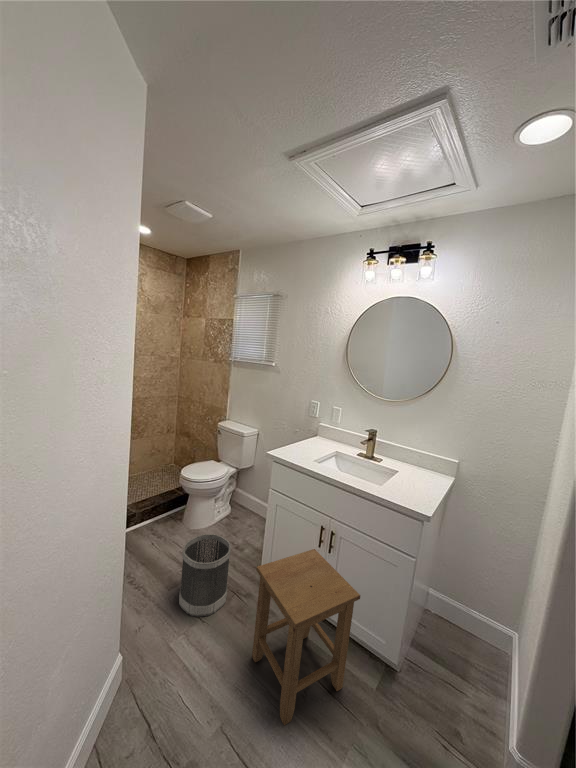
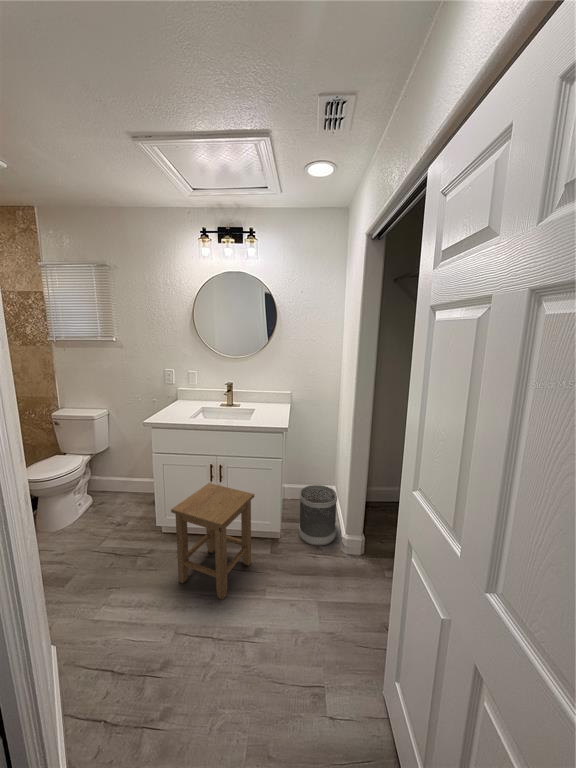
wastebasket: present [179,534,231,617] -> present [299,485,337,546]

